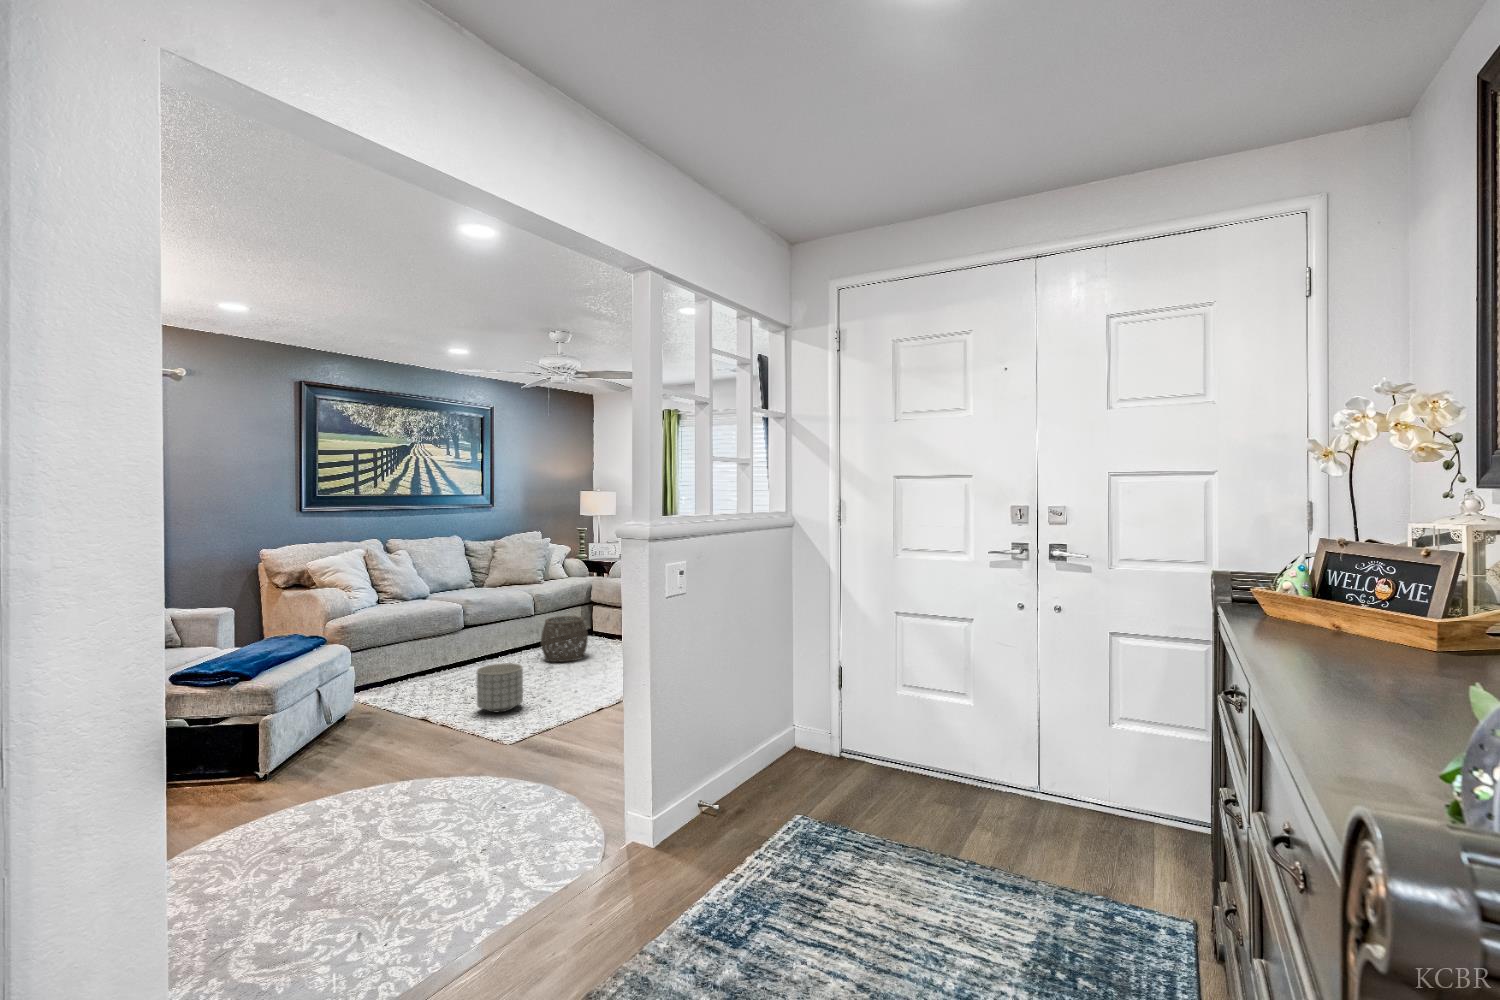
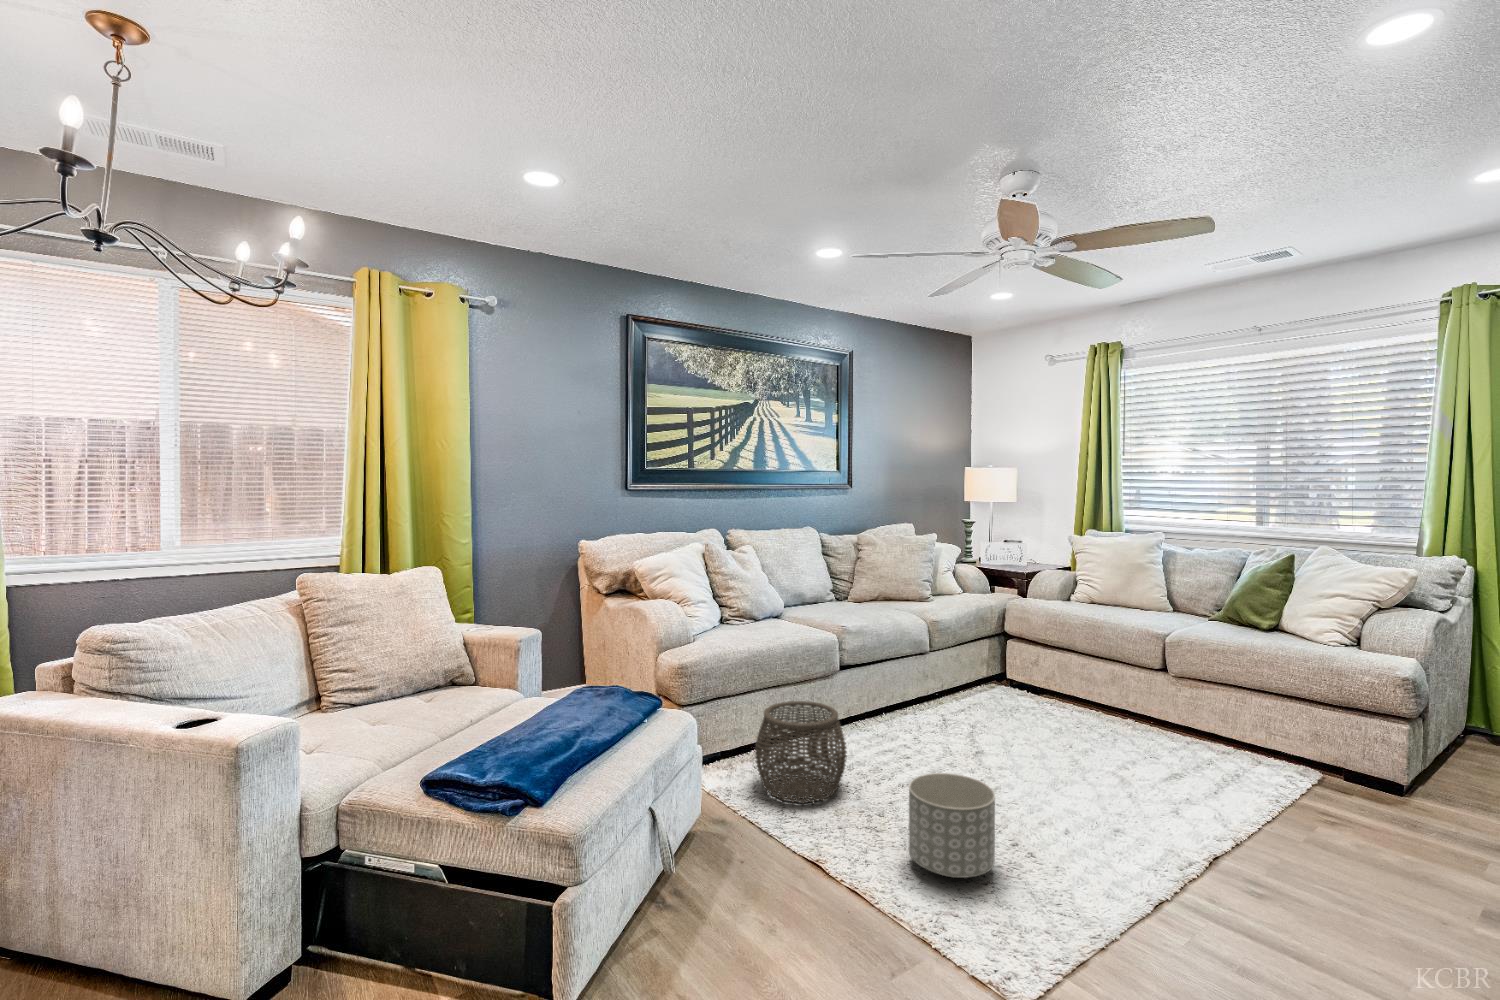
woven basket: present [541,616,588,662] -> present [755,701,847,803]

